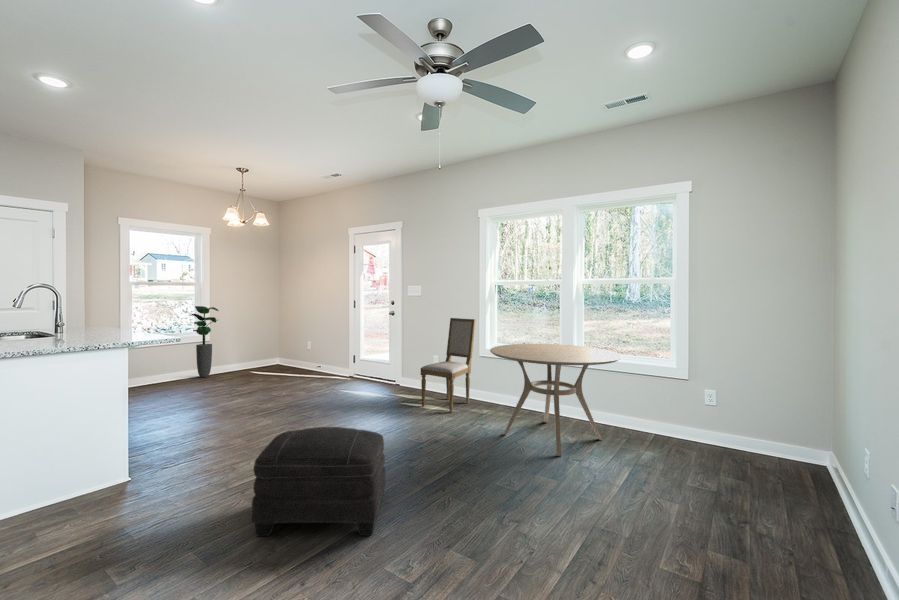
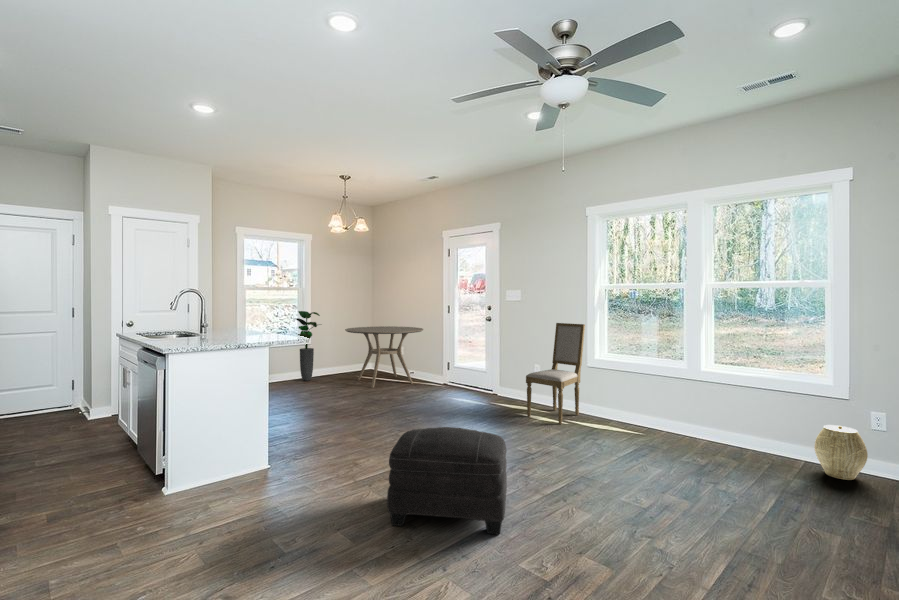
dining table: present [490,344,621,456] -> present [345,326,423,388]
woven basket: none [660,406,699,452] -> present [814,425,868,480]

